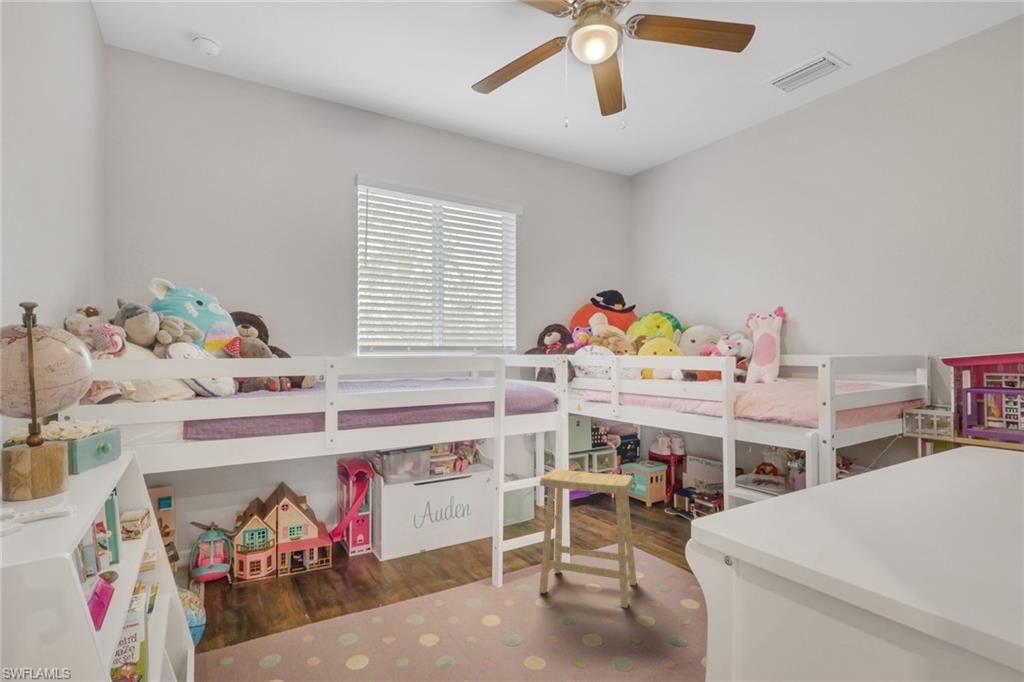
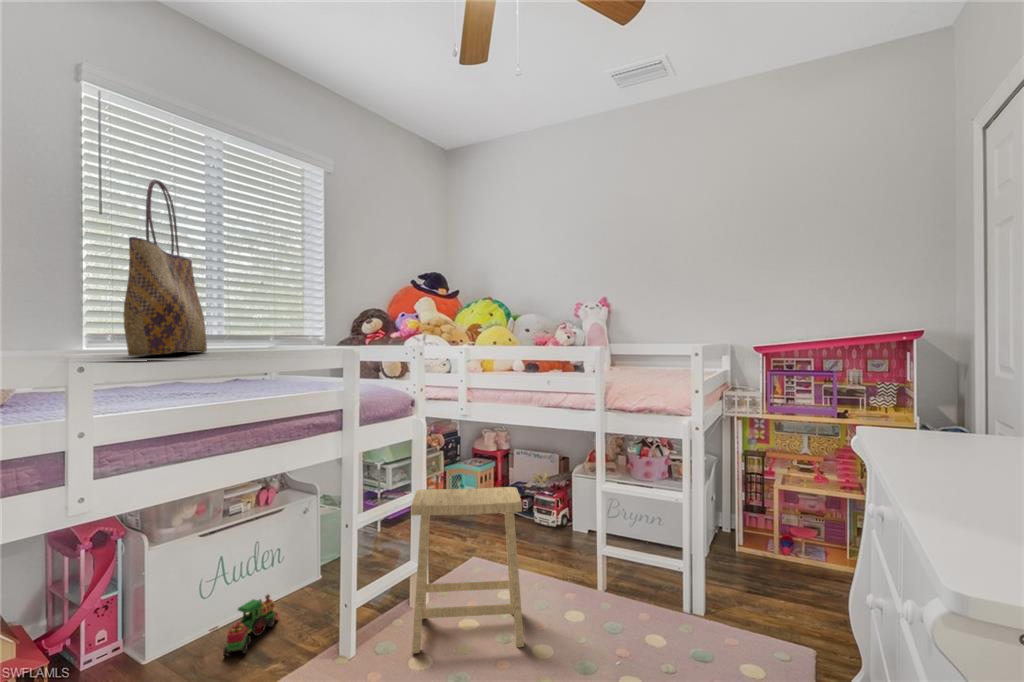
tote bag: none [349,254,402,360] -> present [123,179,207,356]
toy train: none [422,533,462,568] -> present [223,595,278,656]

